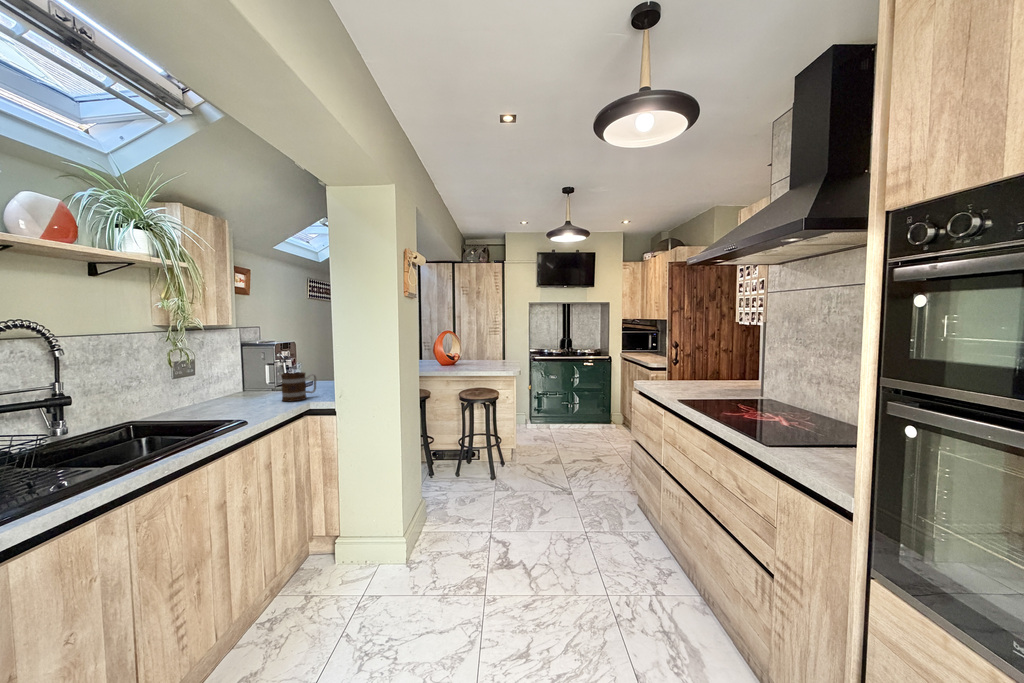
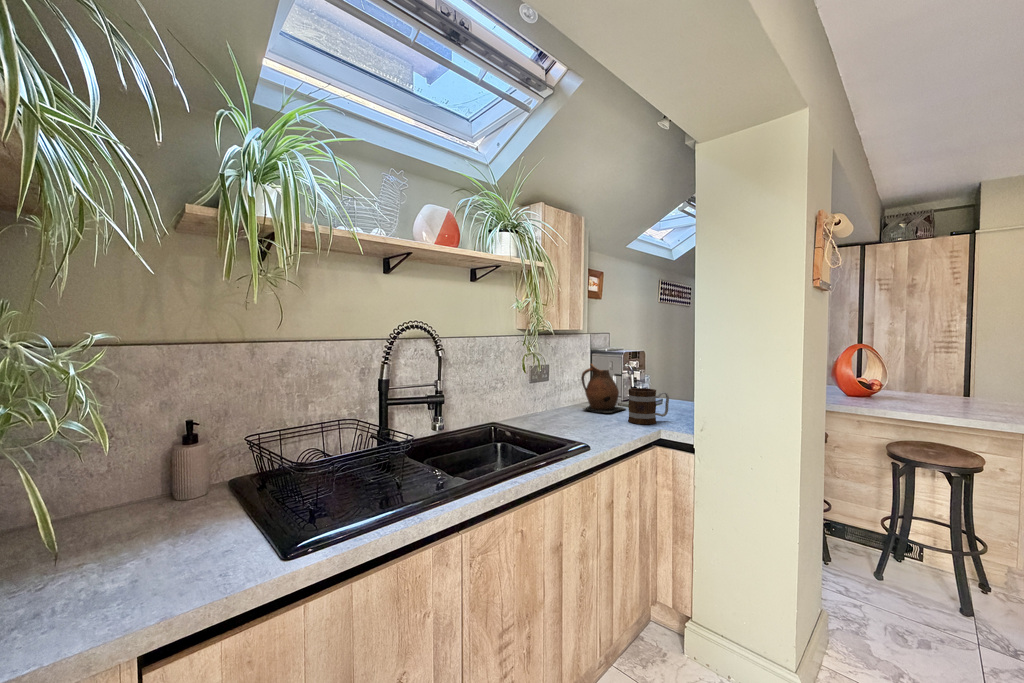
ceramic pitcher: none [233,356,280,398] -> present [581,364,625,413]

